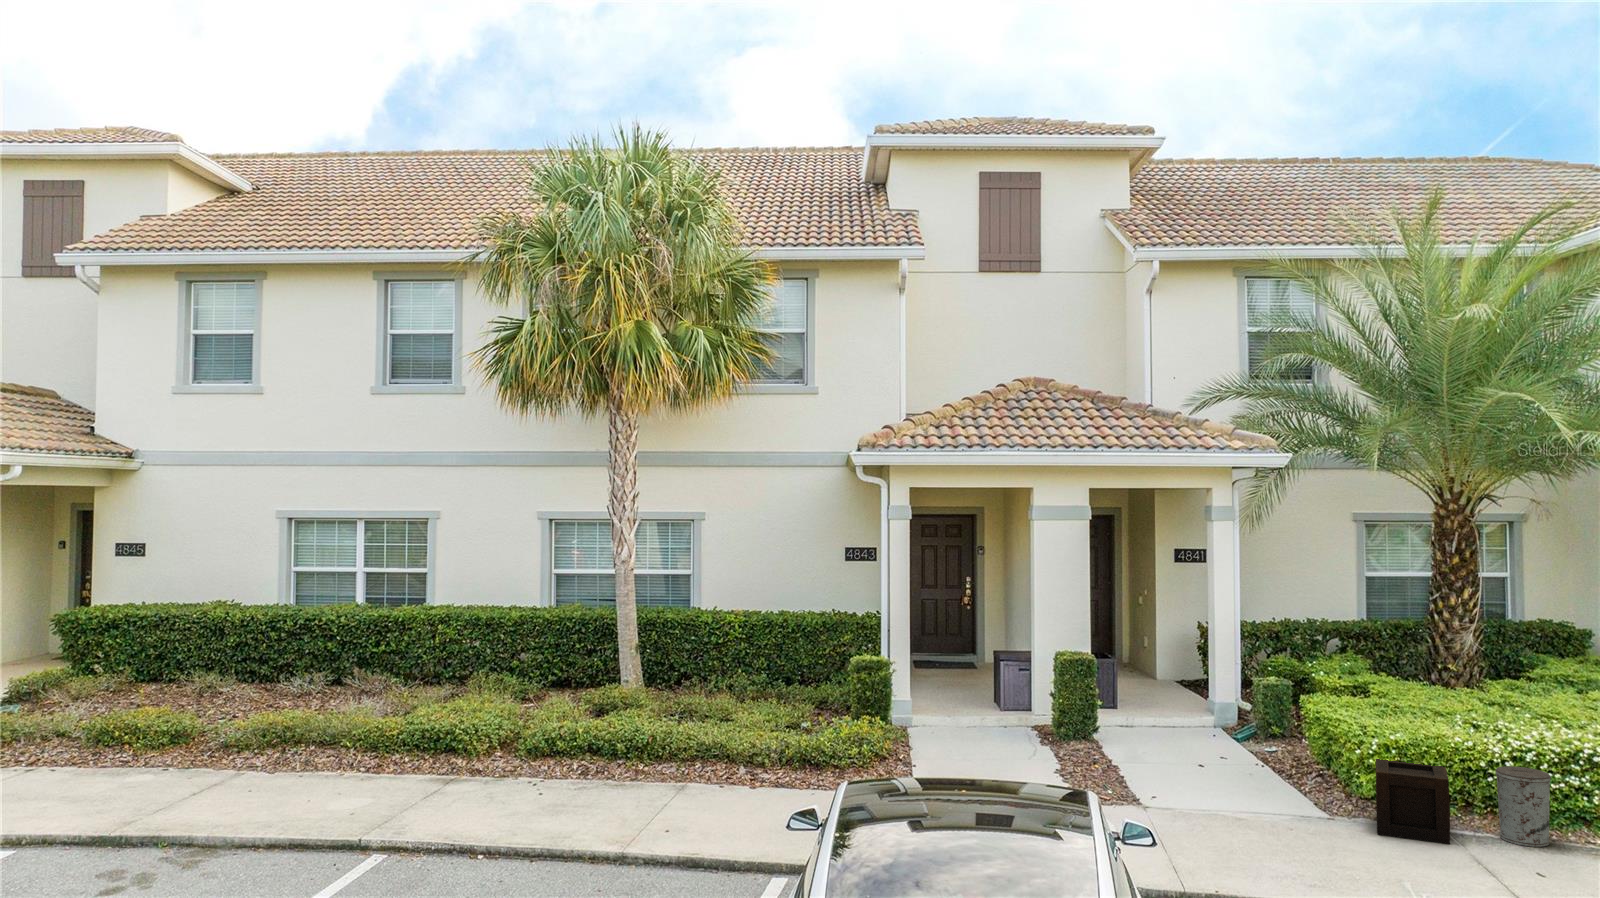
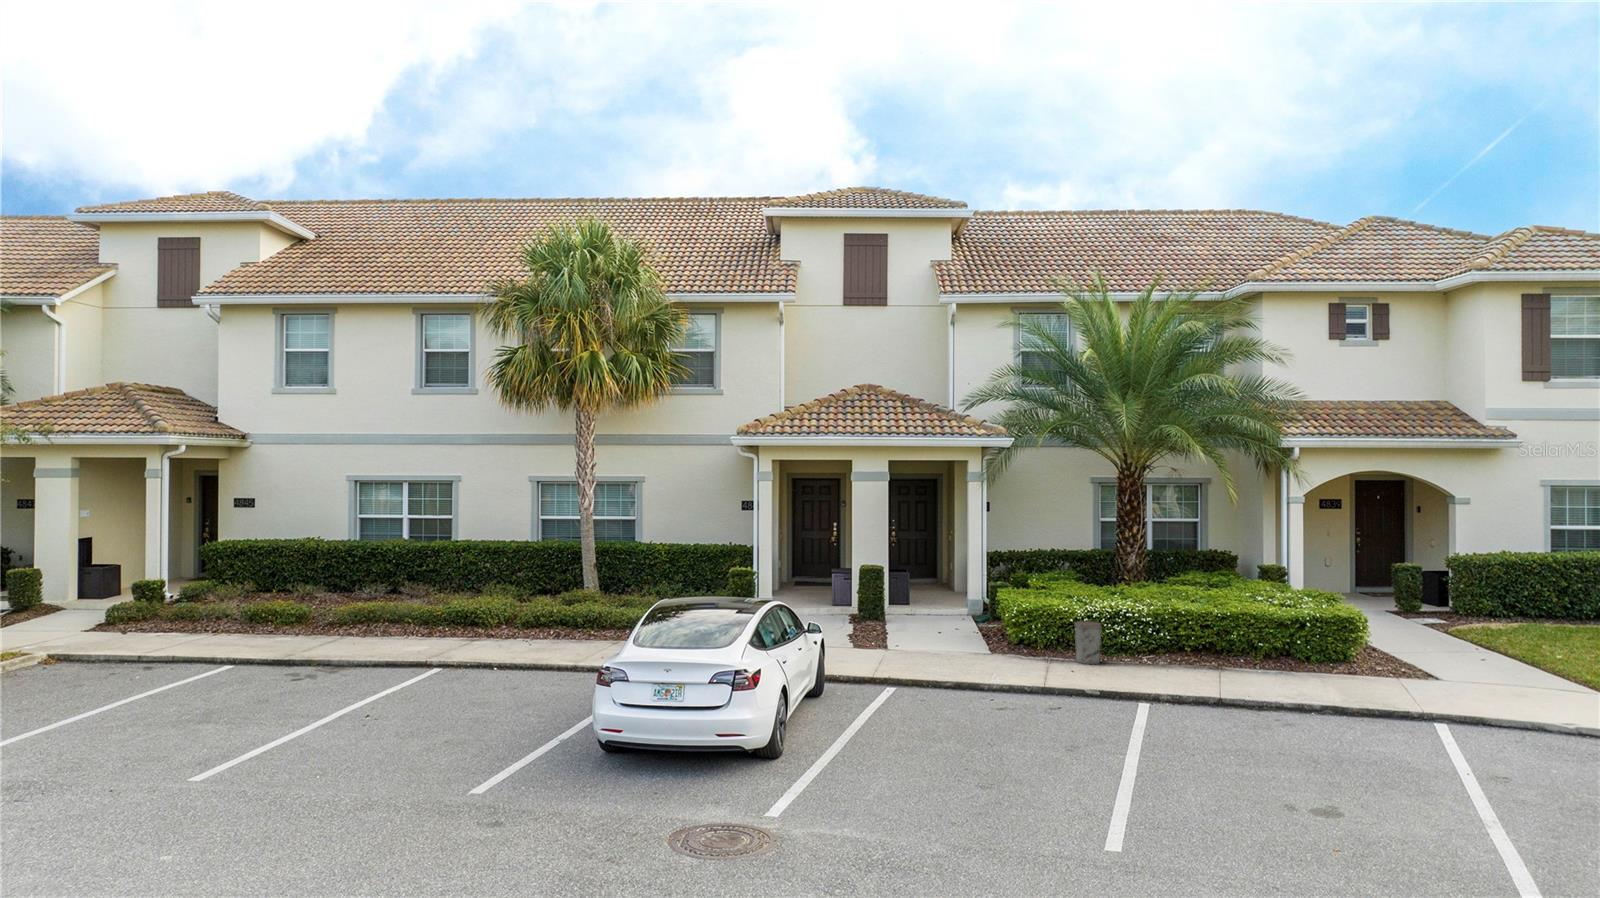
wooden crate: present [1376,759,1450,844] -> none [1007,619,1052,663]

